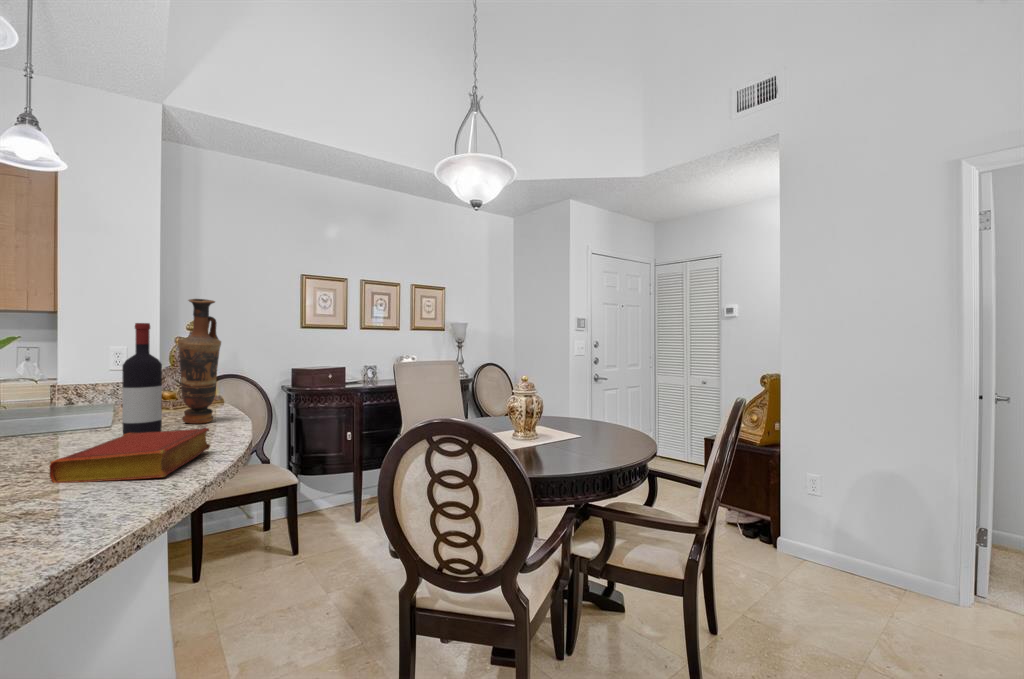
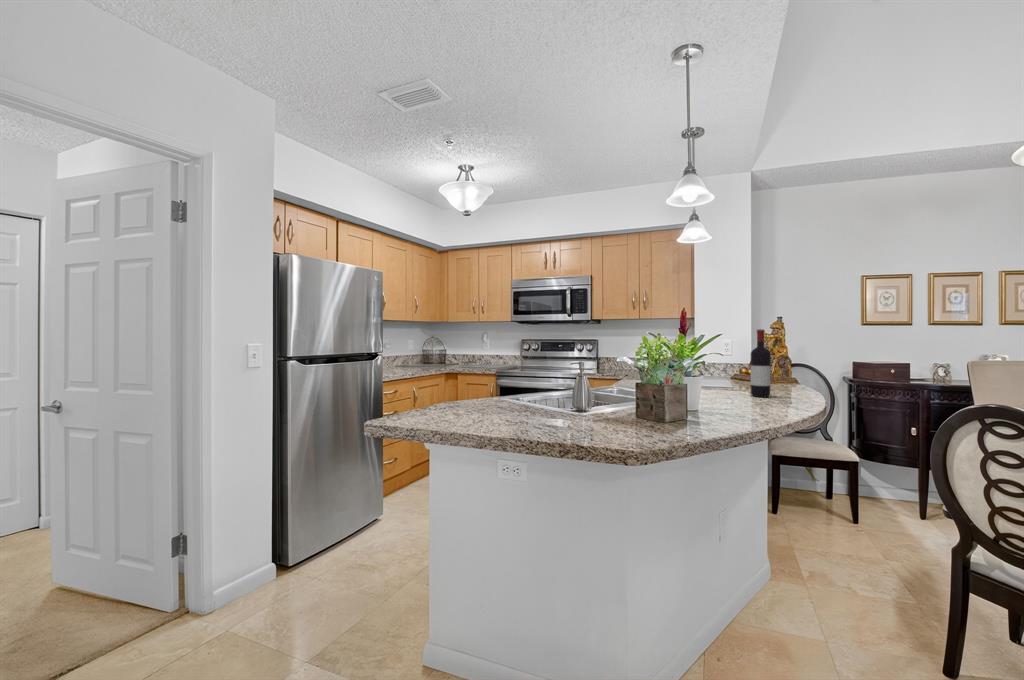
vase: present [178,299,221,424] -> none [774,312,802,393]
book: present [49,428,210,483] -> none [734,389,802,411]

